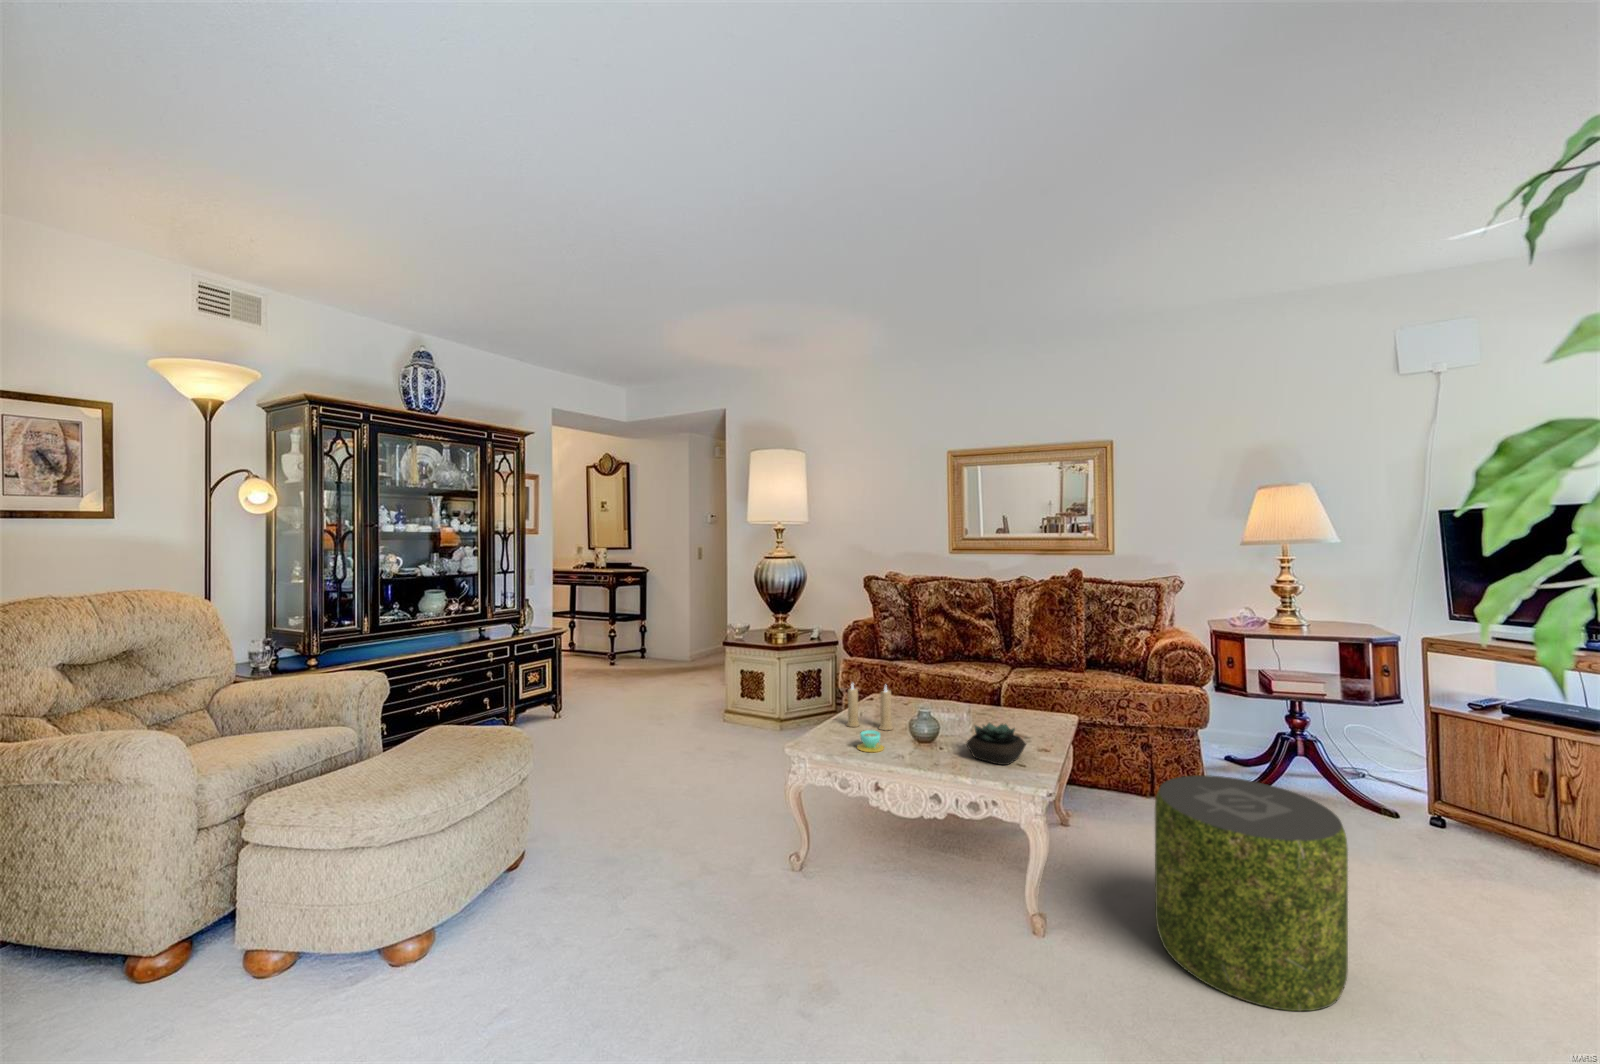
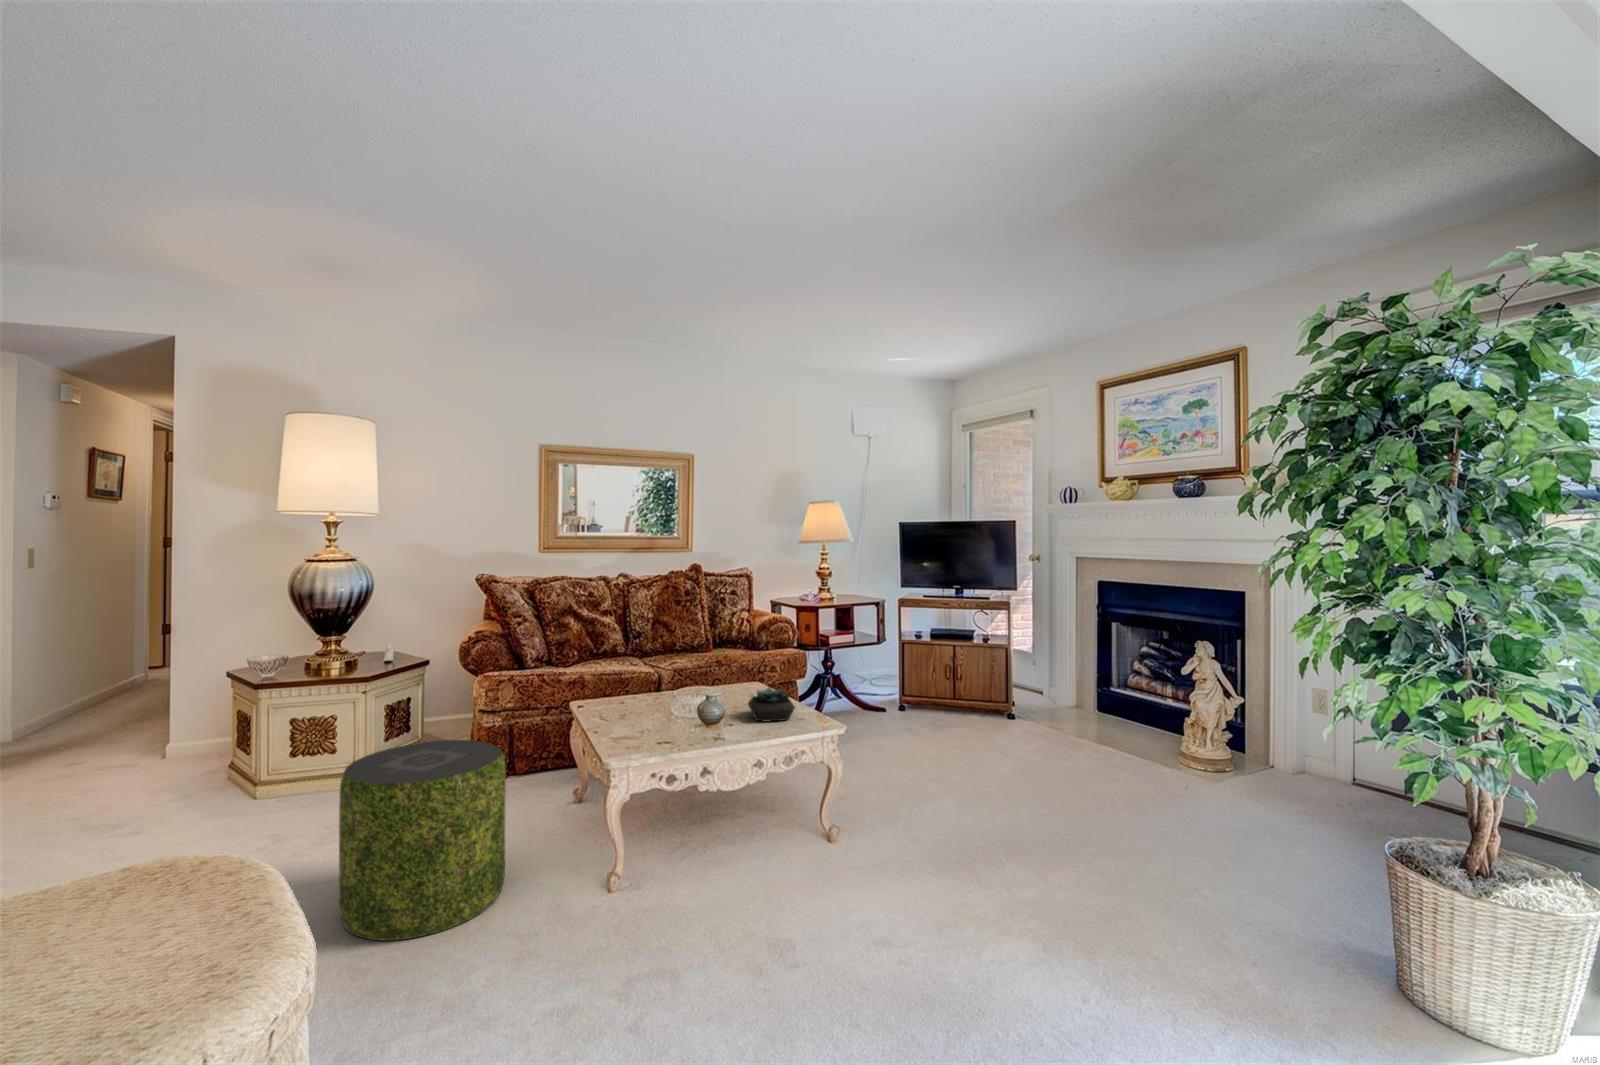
candle: present [846,684,893,730] -> none [604,672,656,728]
teacup: present [857,730,884,752] -> none [654,719,687,740]
pouf: present [1155,775,1348,1011] -> present [339,740,506,940]

